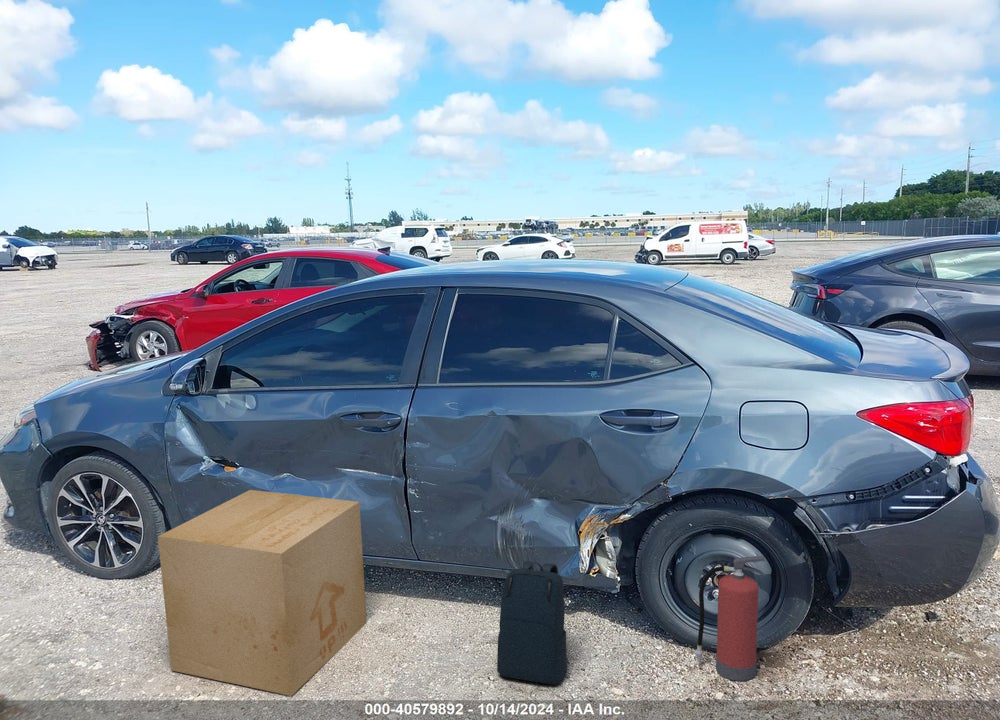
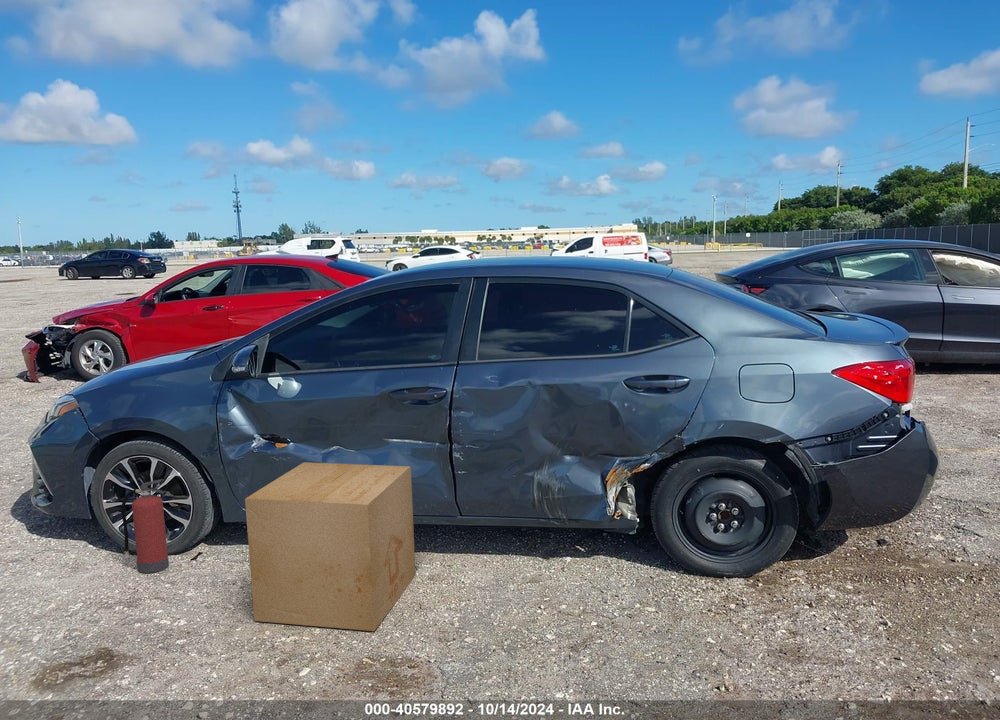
fire extinguisher: present [695,556,765,681] -> present [121,479,169,573]
backpack: present [497,561,567,684] -> none [546,507,603,607]

